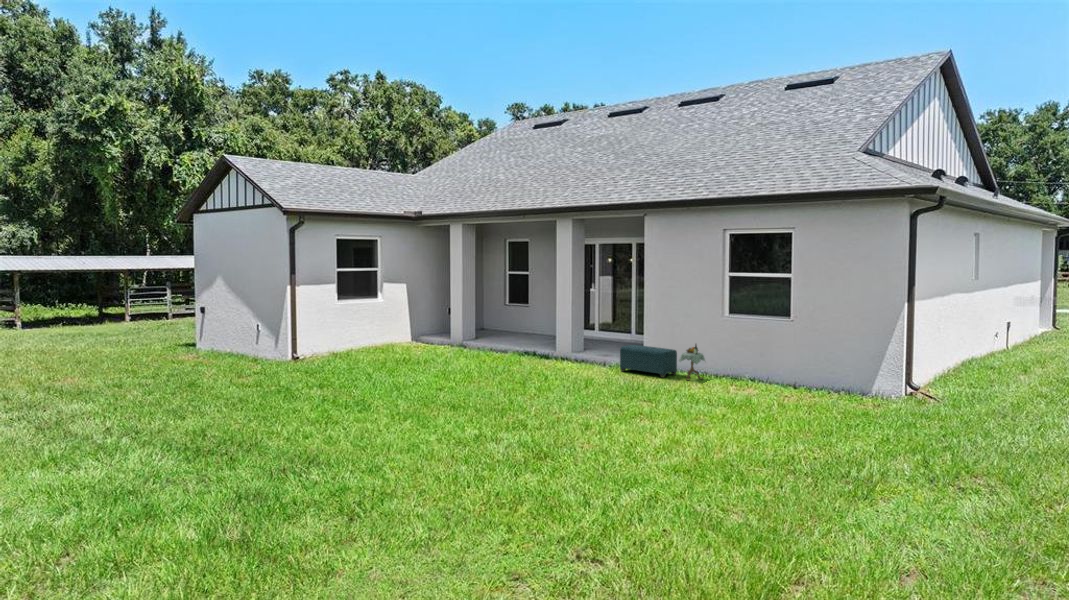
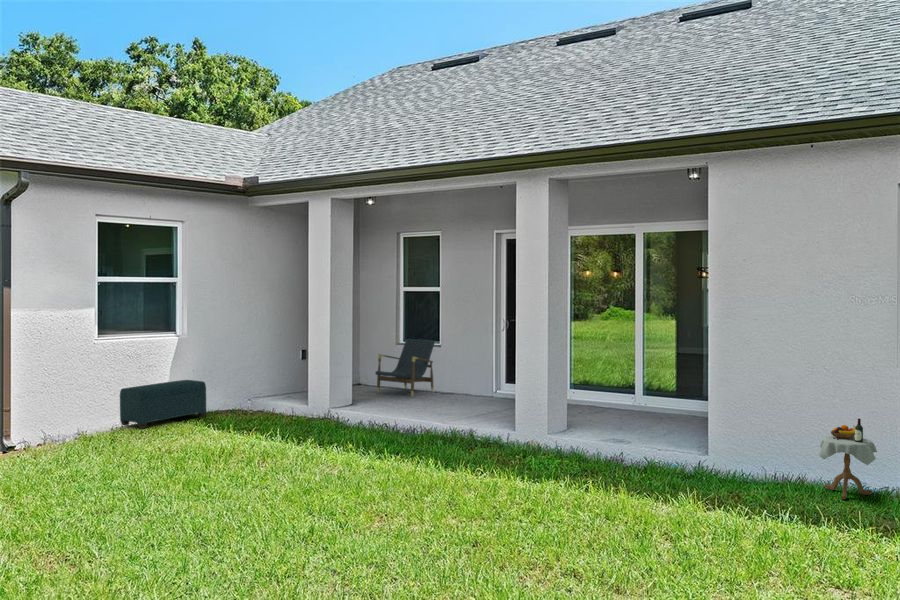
lounge chair: none [490,303,526,337] -> present [376,339,435,397]
bench: present [620,345,677,378] -> present [120,380,206,429]

